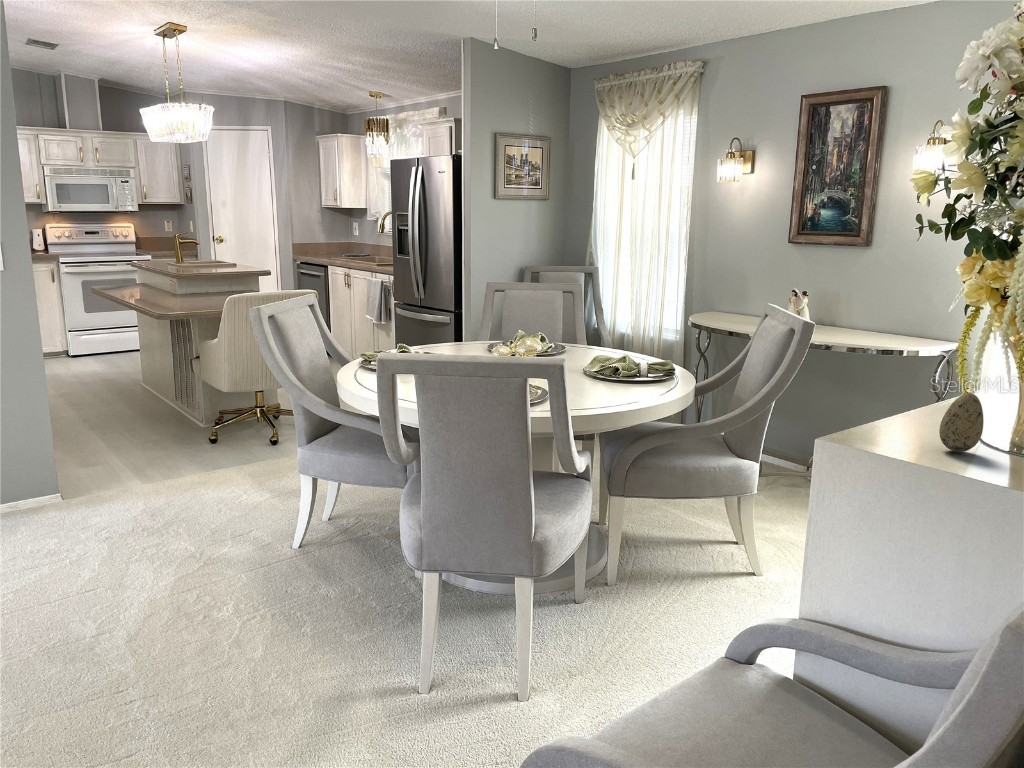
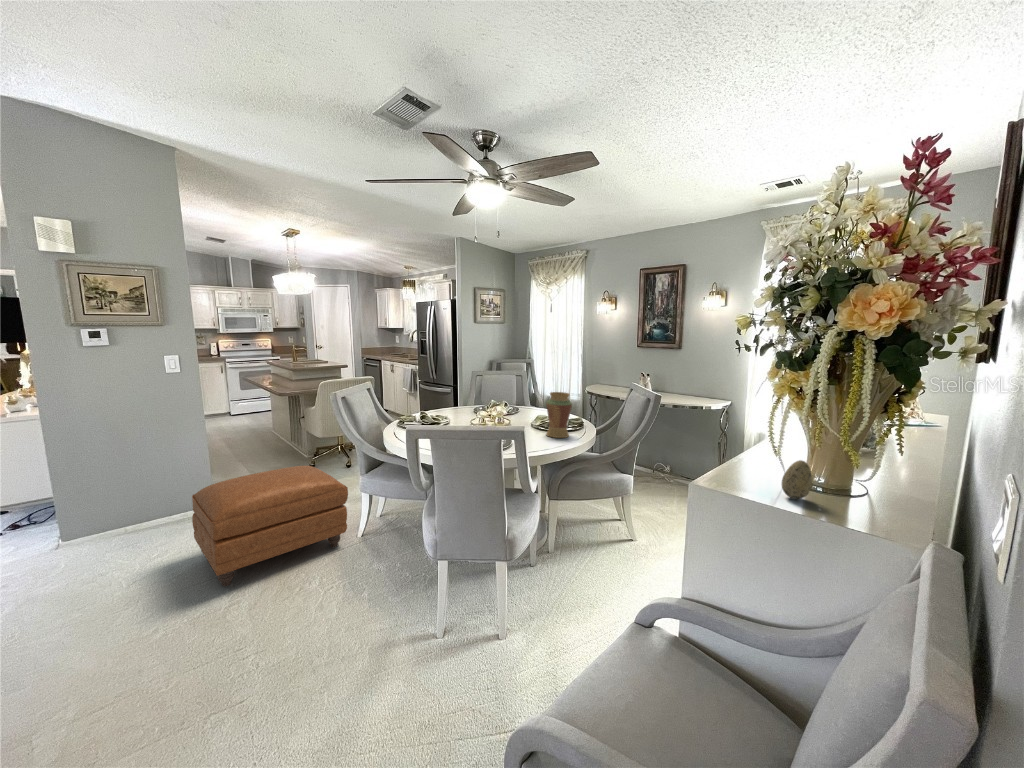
vase: none [607,313,654,391] -> present [546,392,572,438]
ottoman: none [36,430,278,605] -> present [192,466,348,586]

